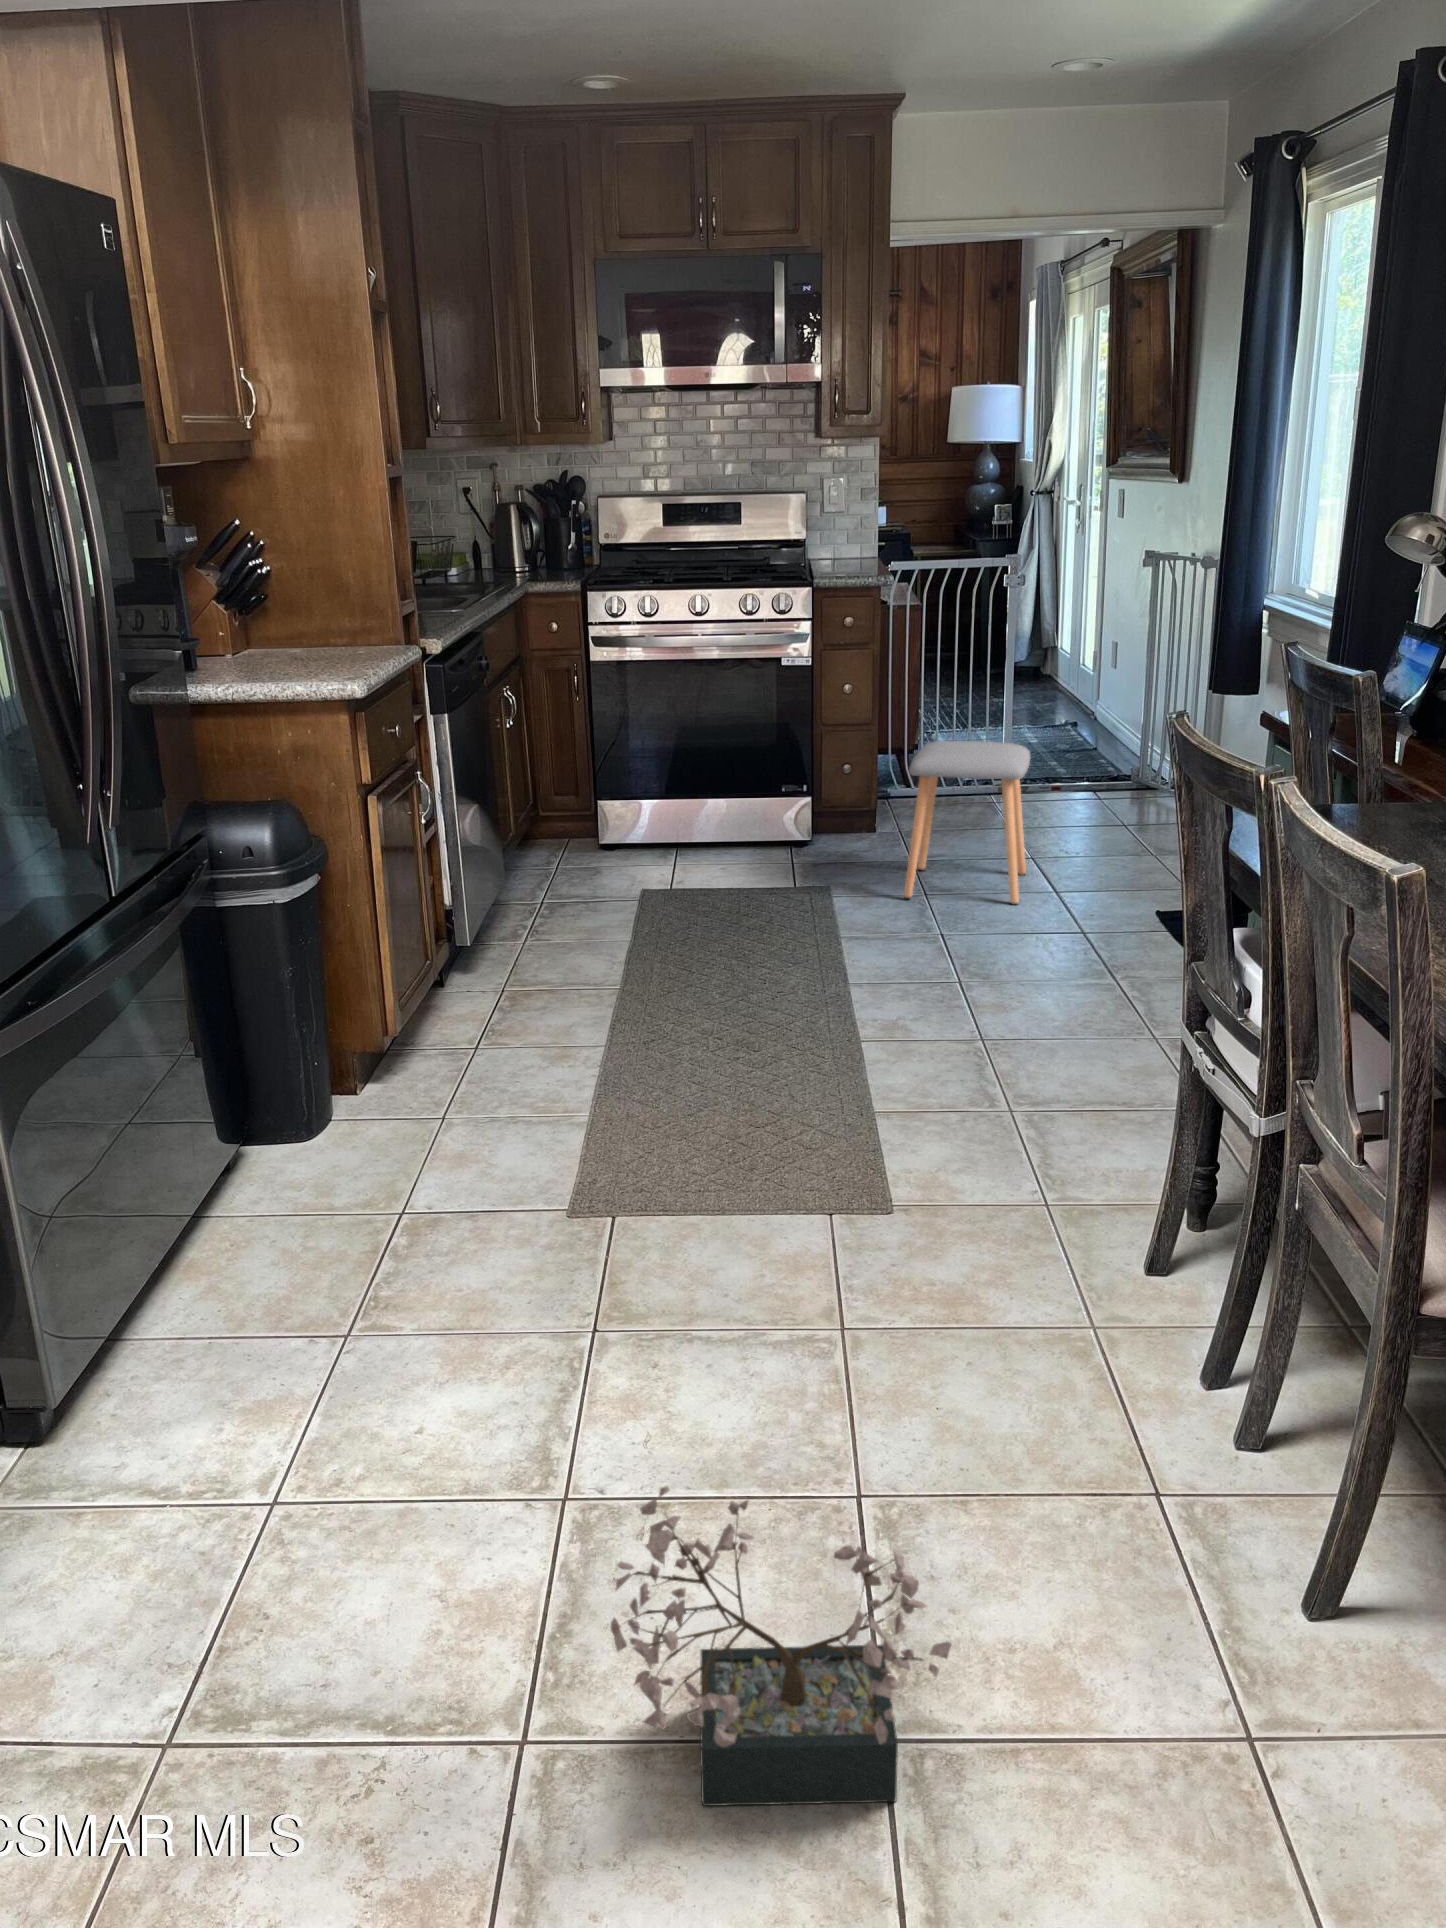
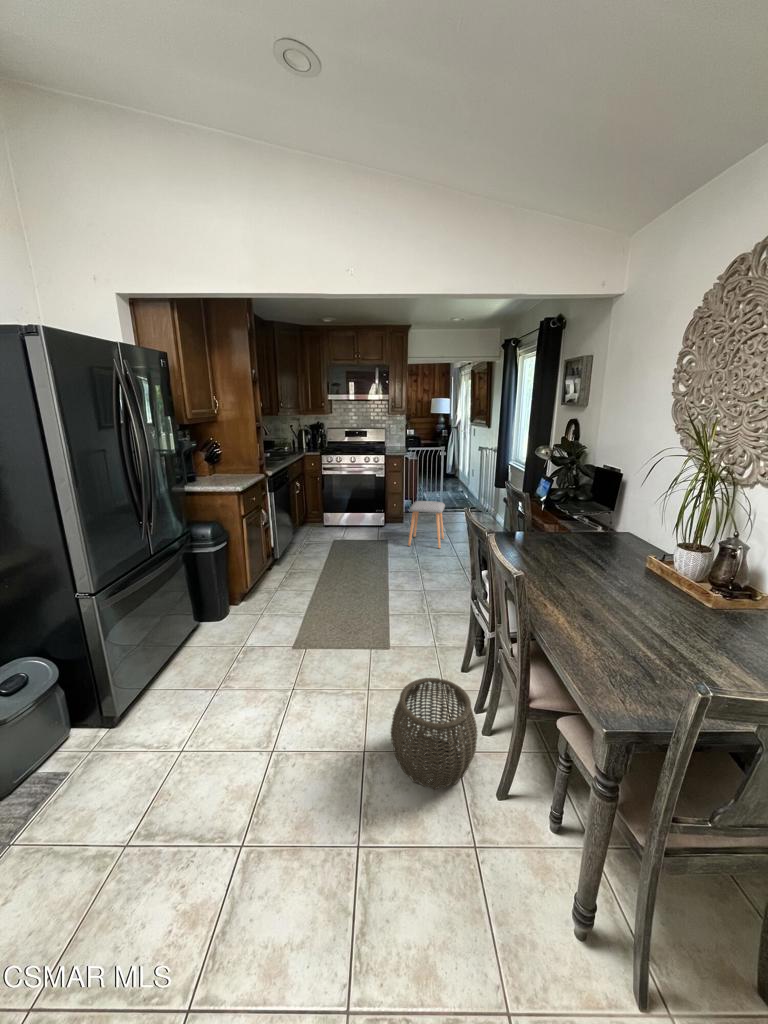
woven basket: none [949,1259,1233,1591] -> present [391,678,477,789]
decorative plant: present [611,1486,951,1806] -> none [269,761,378,872]

